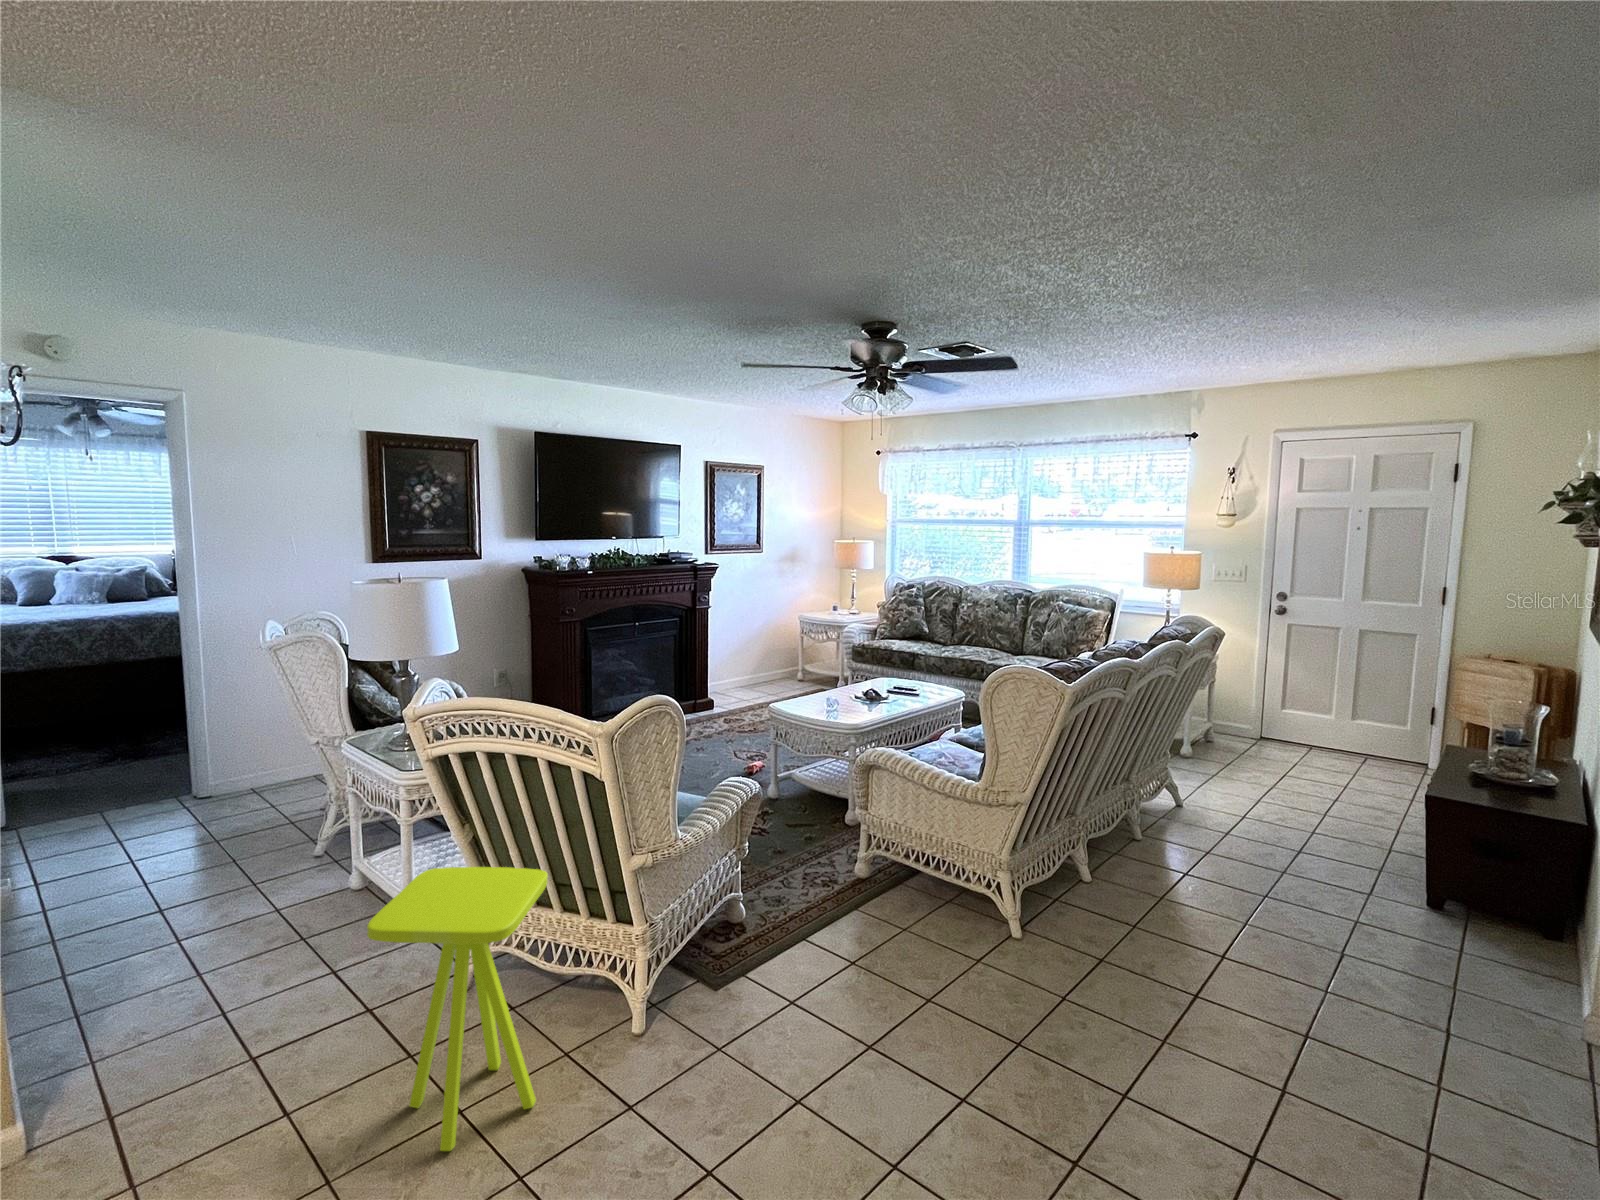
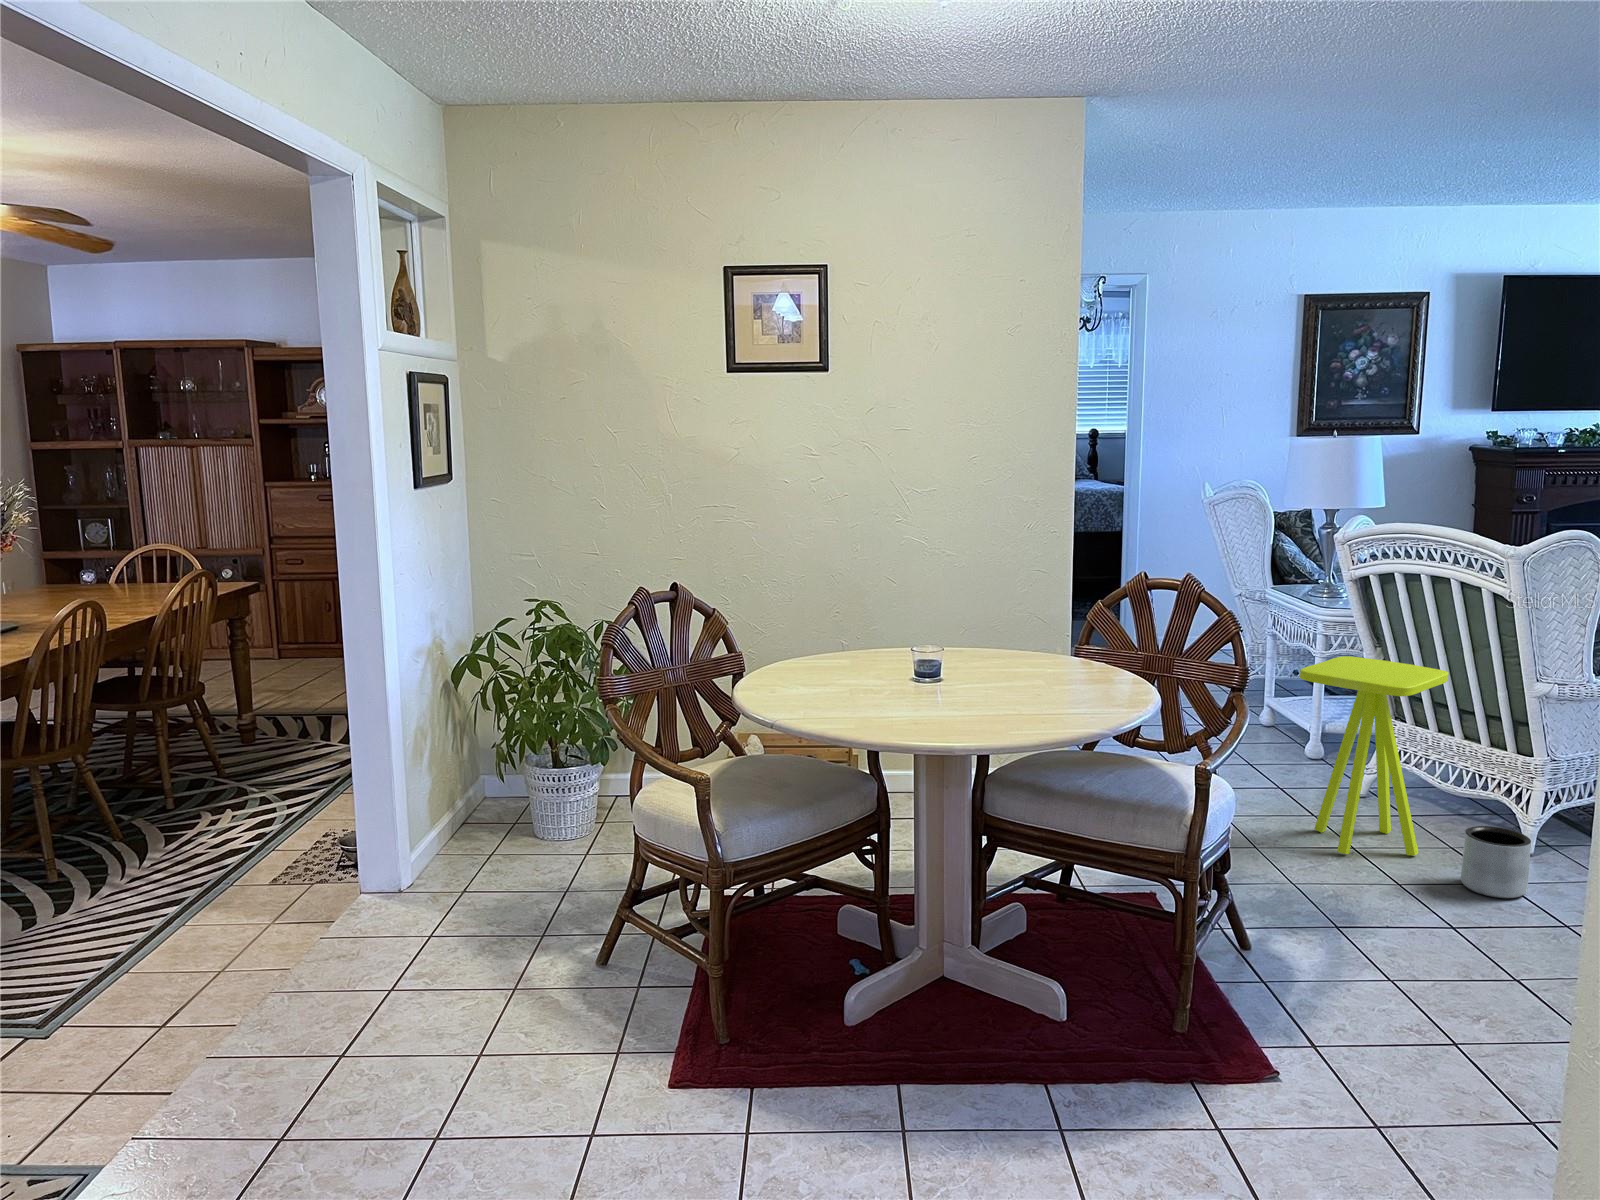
planter: none [588,1053,657,1157] -> present [1461,826,1531,898]

